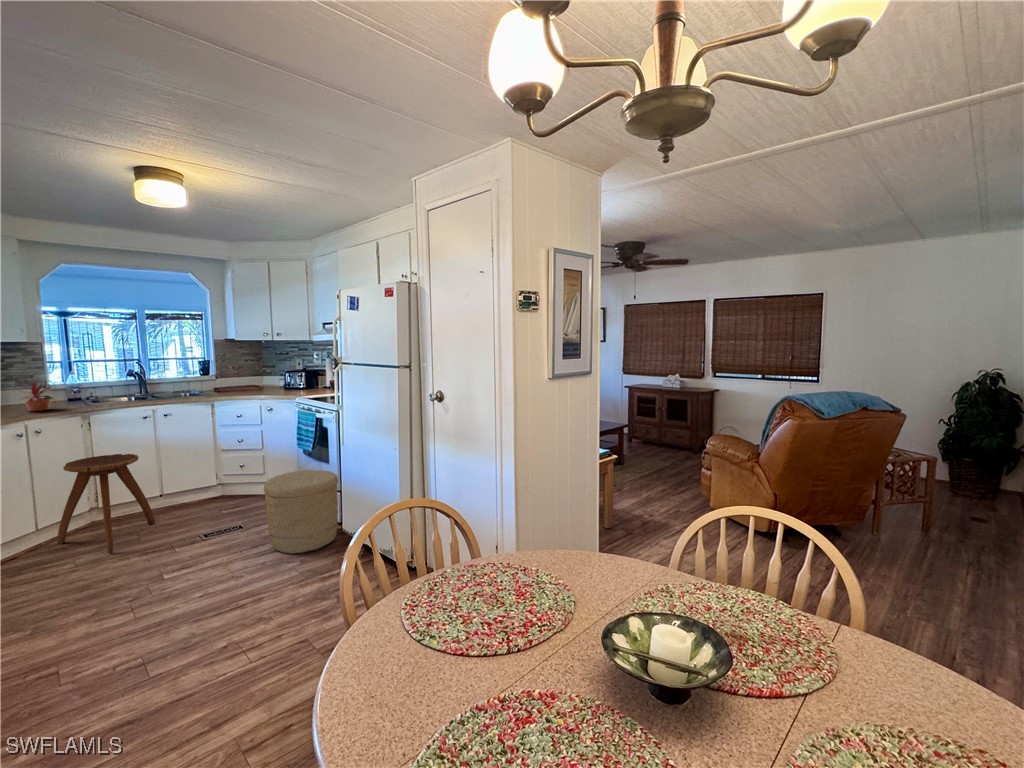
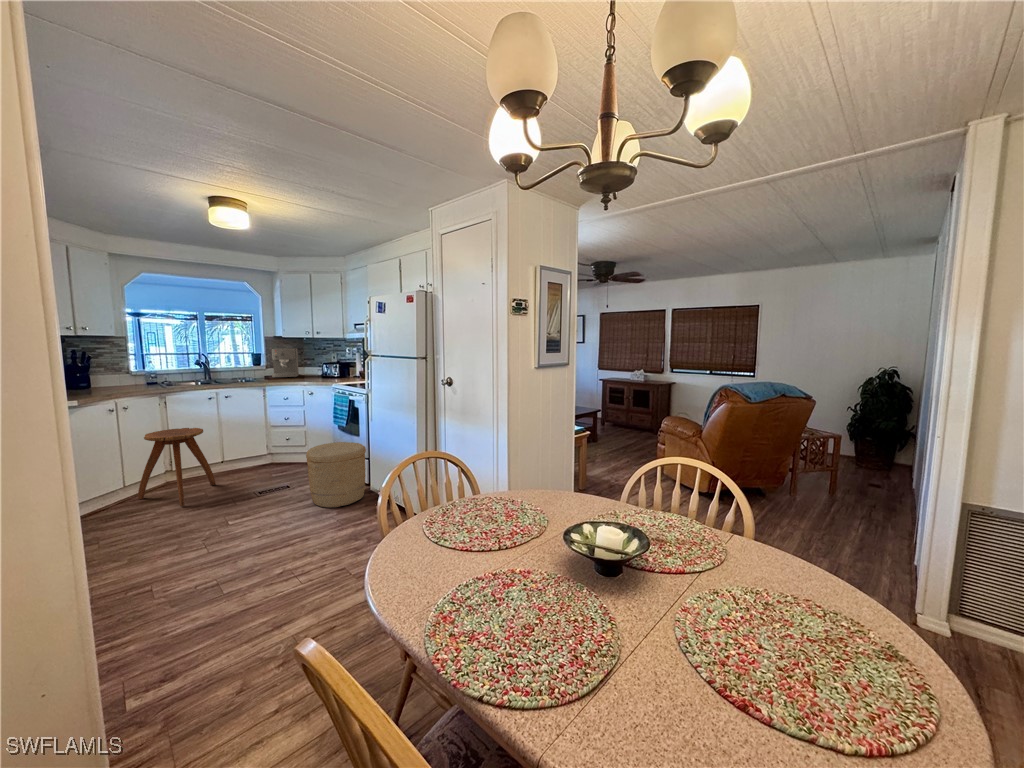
coffee maker: none [227,353,260,389] -> present [272,348,299,378]
potted plant: present [20,382,53,411] -> none [101,368,137,392]

